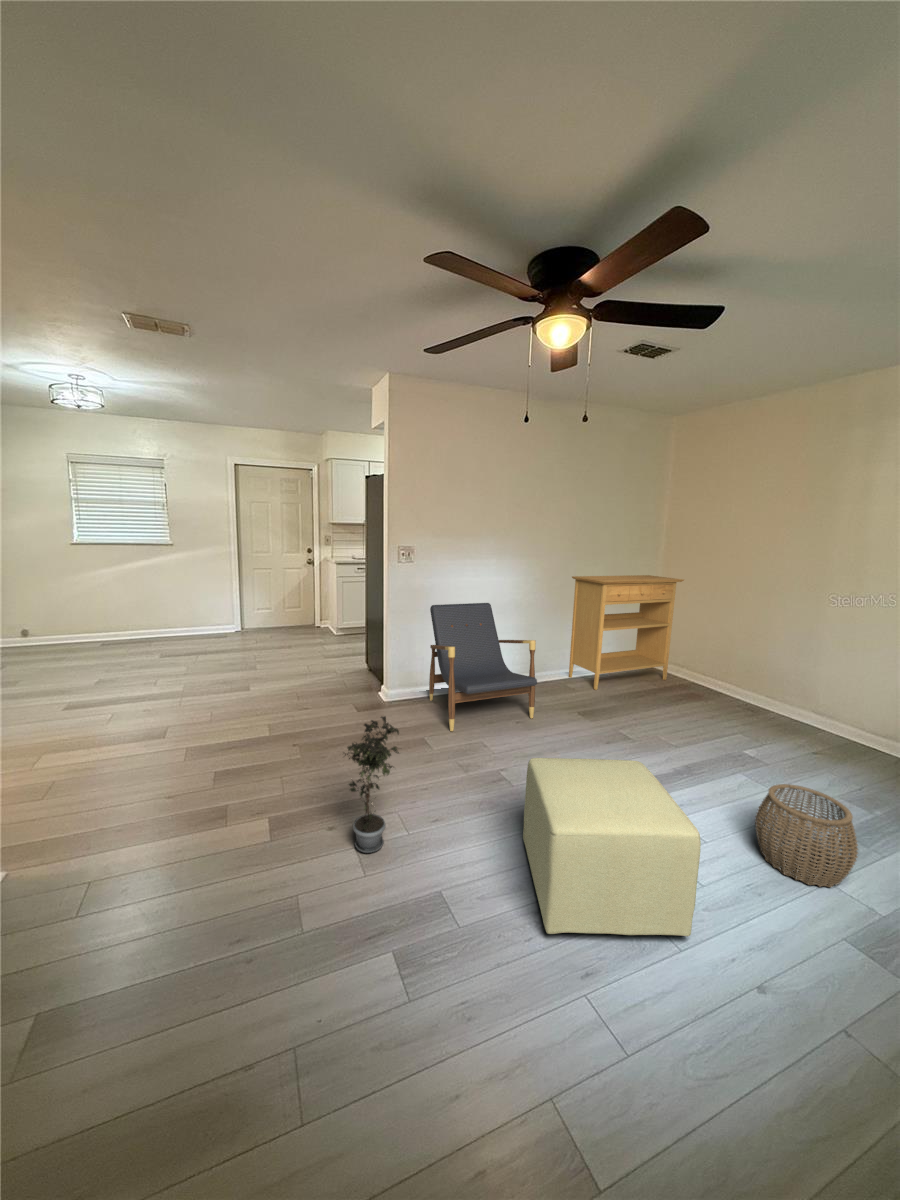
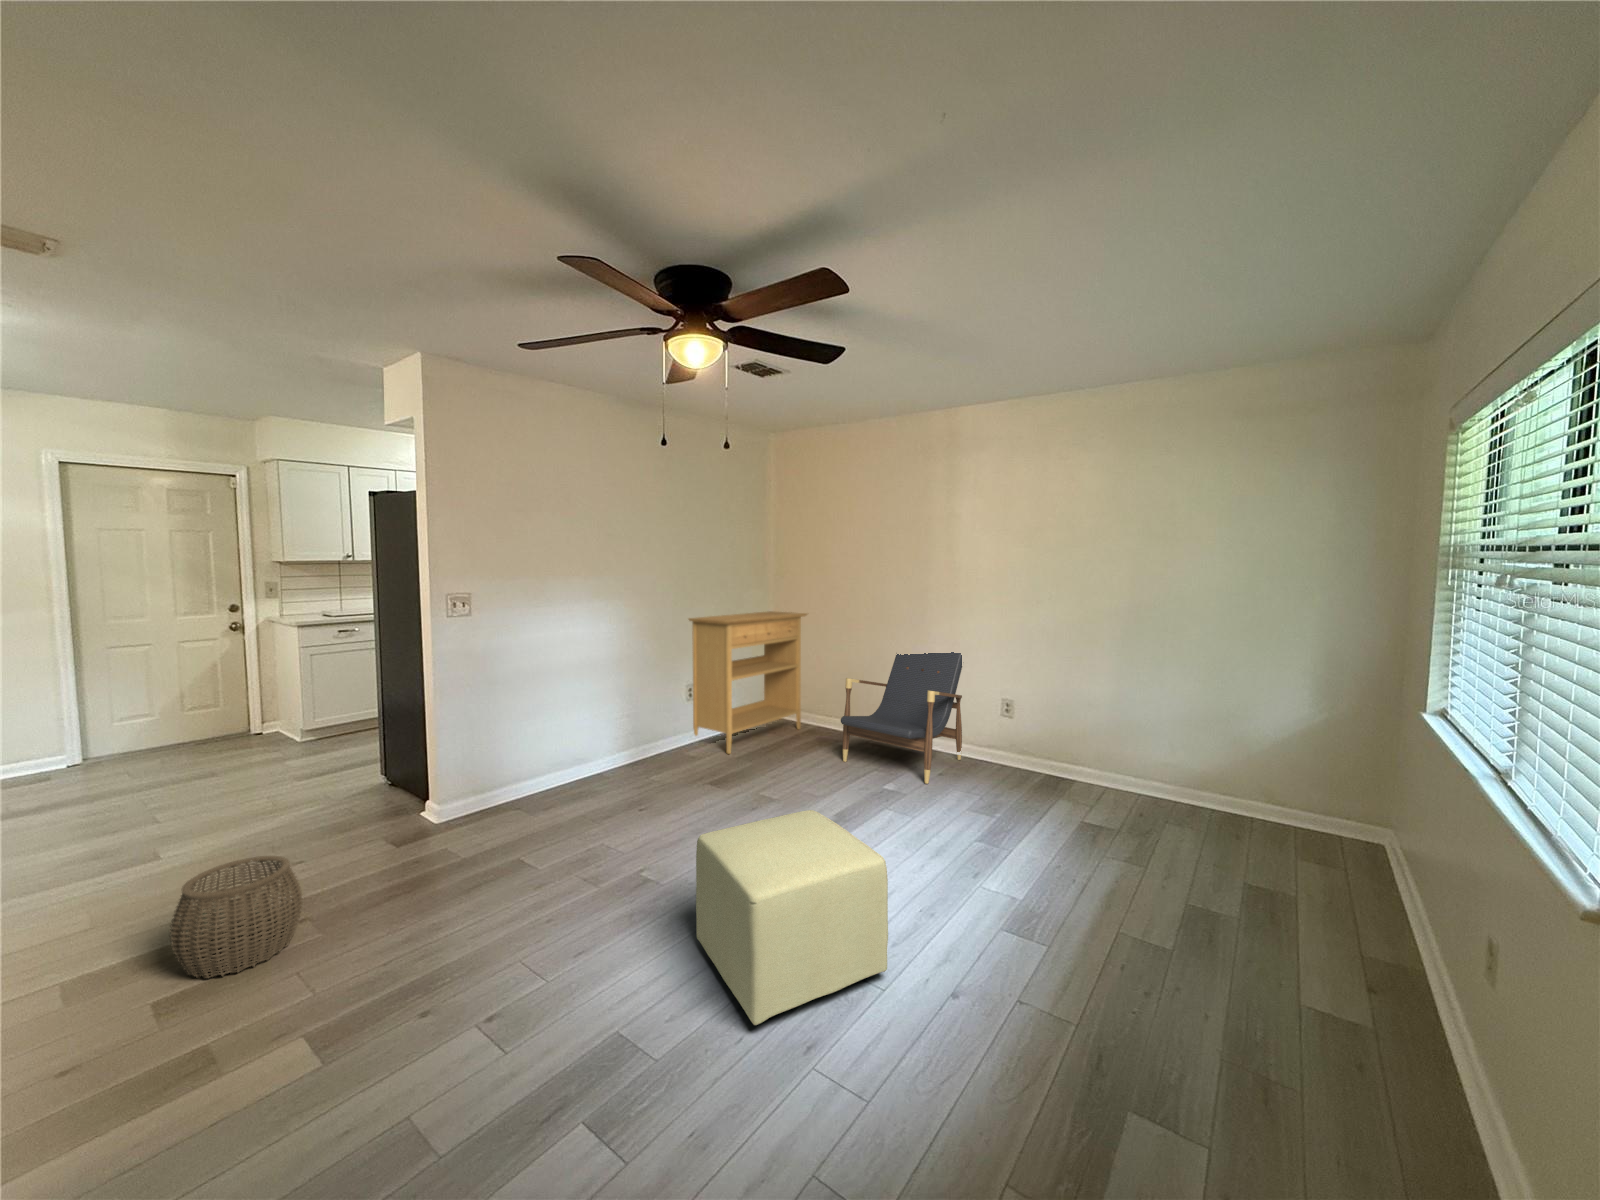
lounge chair: present [429,603,537,731] -> present [841,652,962,784]
potted plant: present [344,716,399,853] -> none [435,824,533,1033]
woven basket: present [755,784,858,887] -> present [170,856,303,978]

